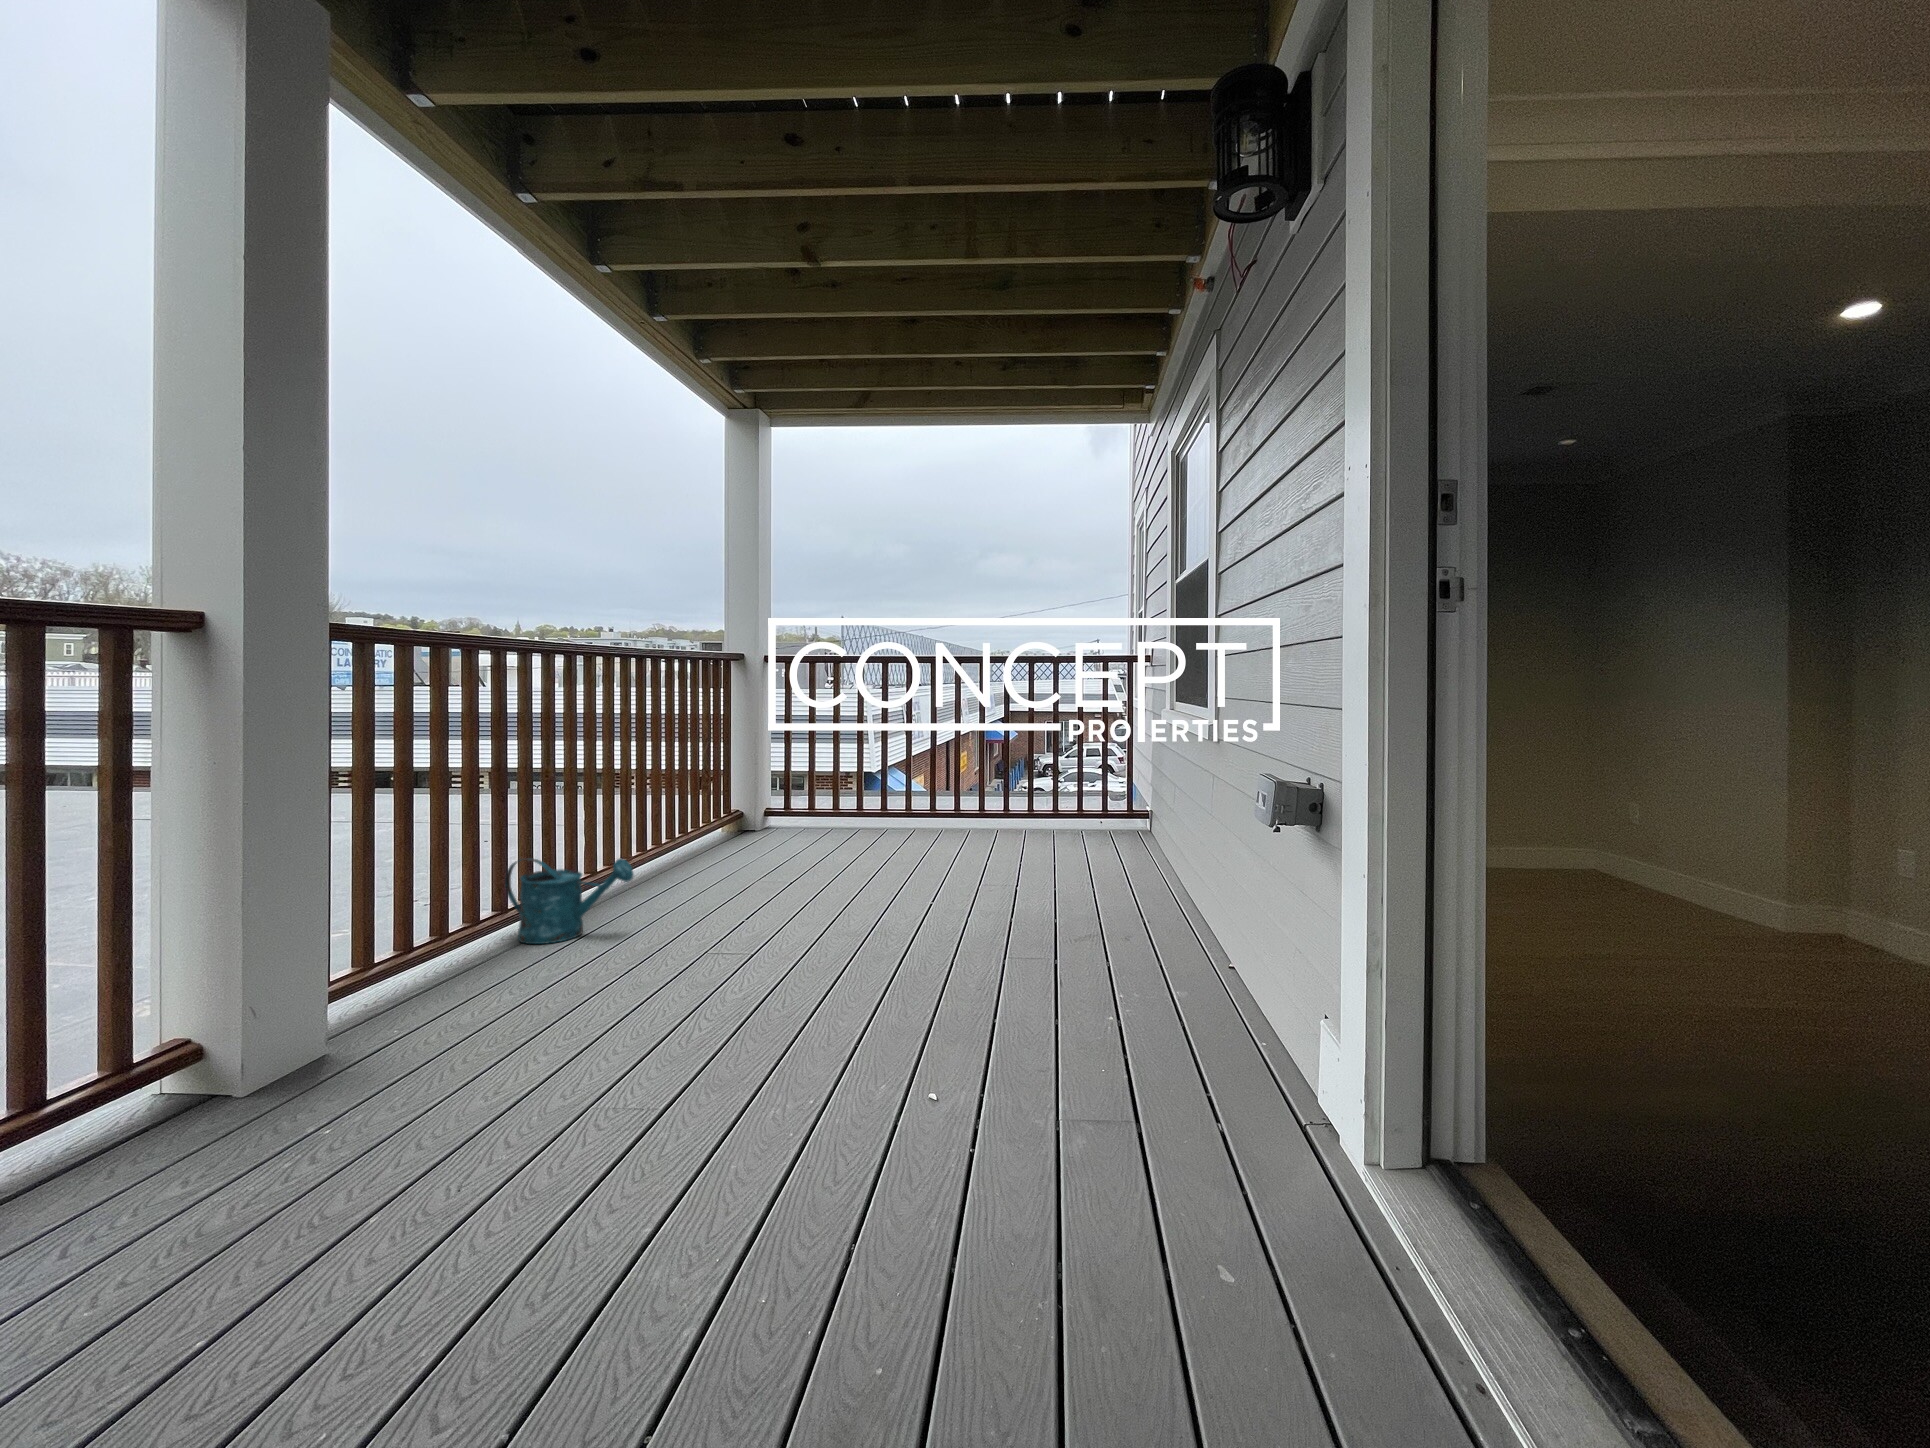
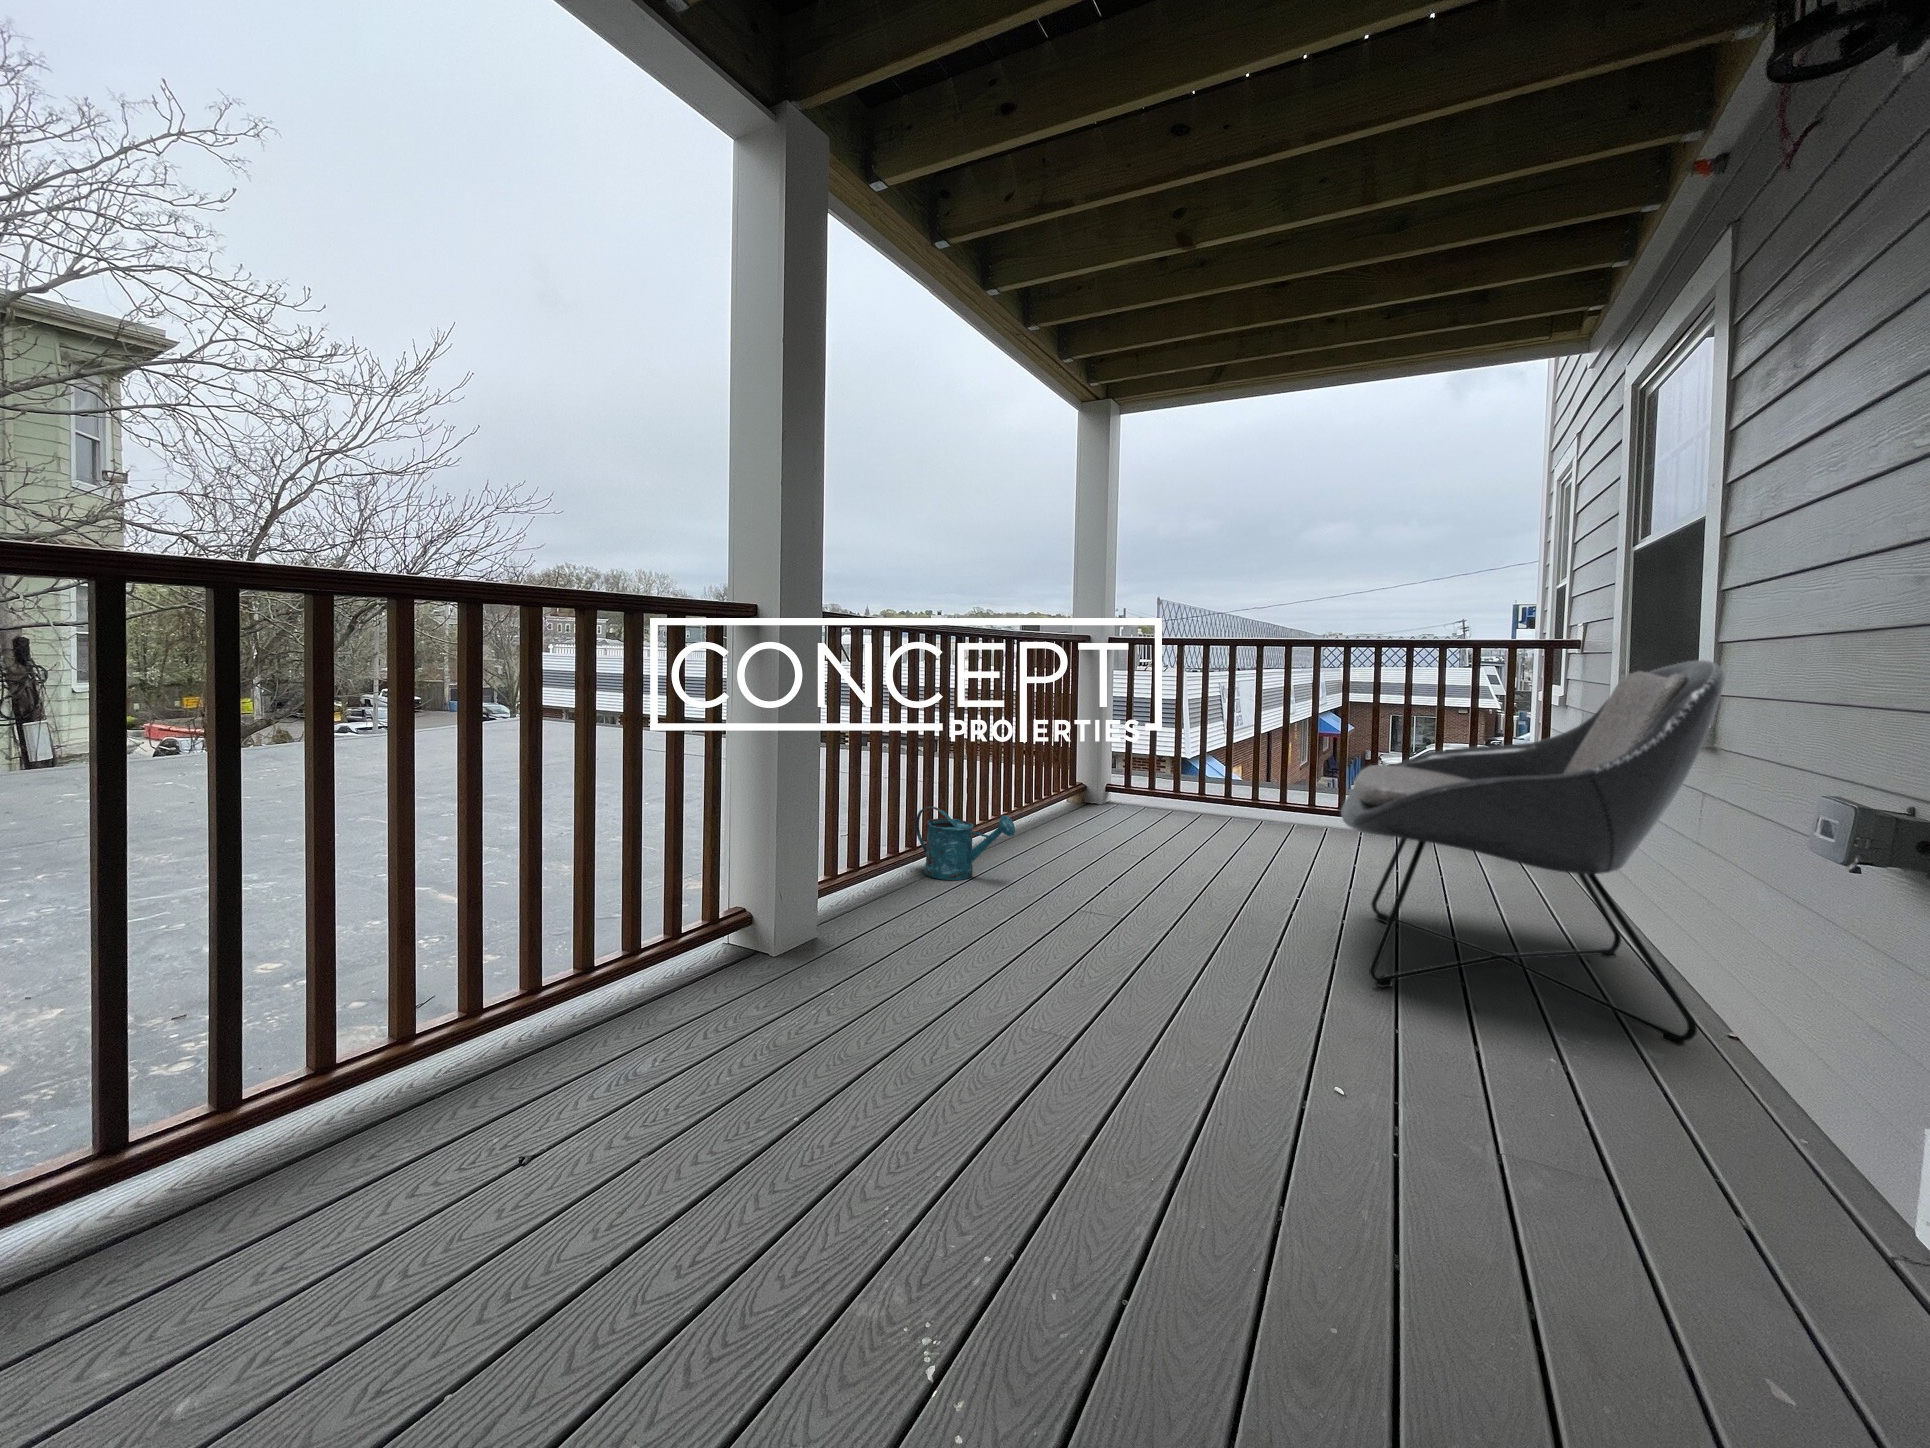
lounge chair: none [955,671,1219,986] -> present [1341,660,1725,1046]

